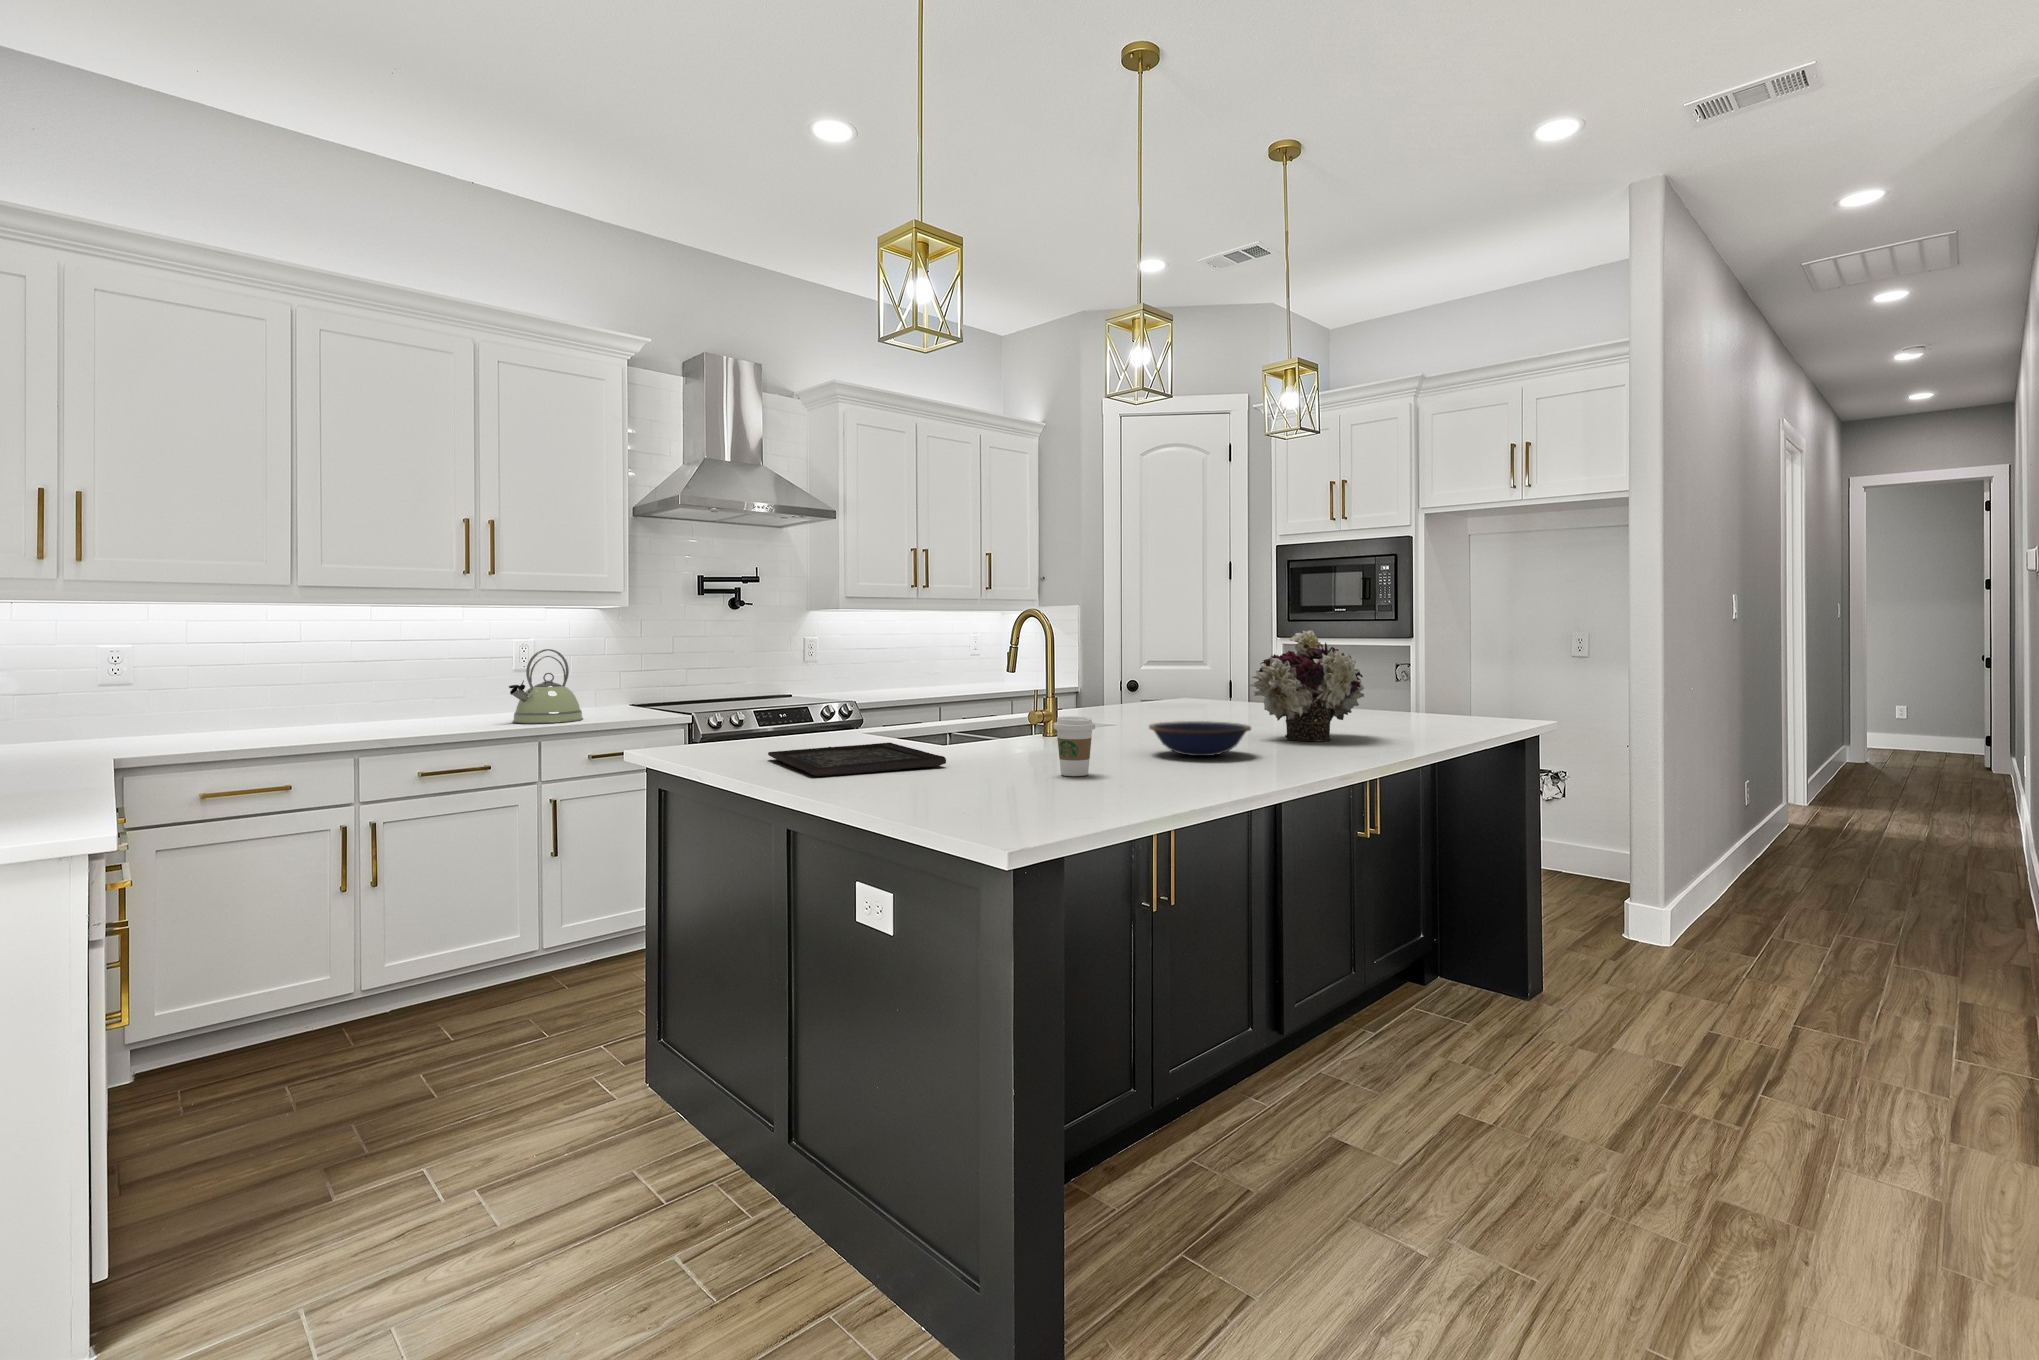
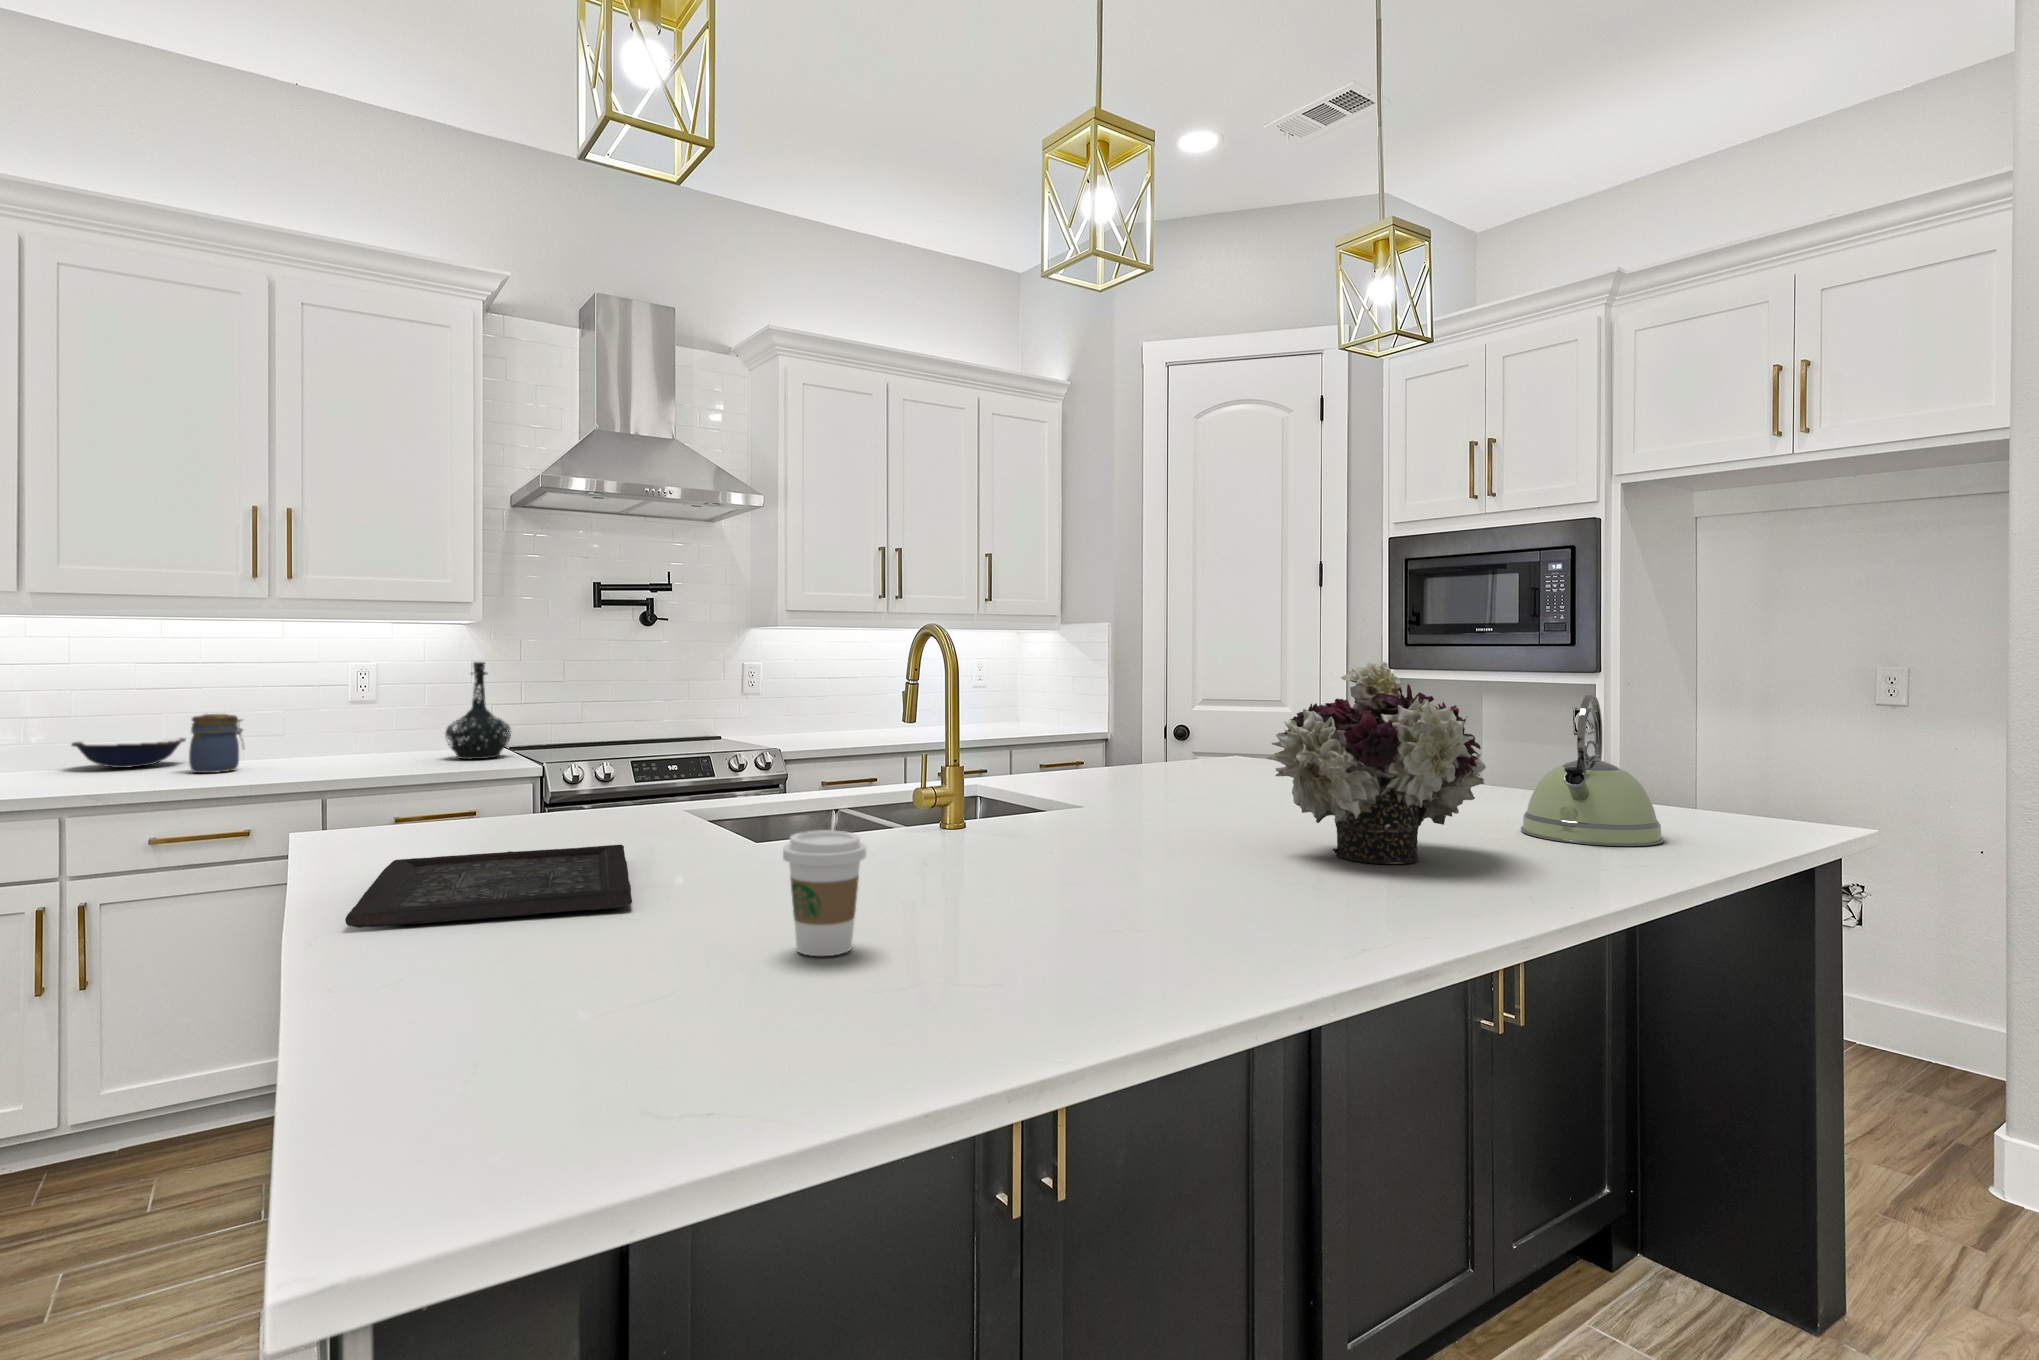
bottle: none [613,638,662,711] -> present [446,662,511,759]
kettle: present [509,649,583,724] -> present [1521,694,1664,846]
jar: none [429,679,468,723] -> present [189,714,244,773]
bowl: present [1149,721,1251,756] -> present [72,738,186,768]

